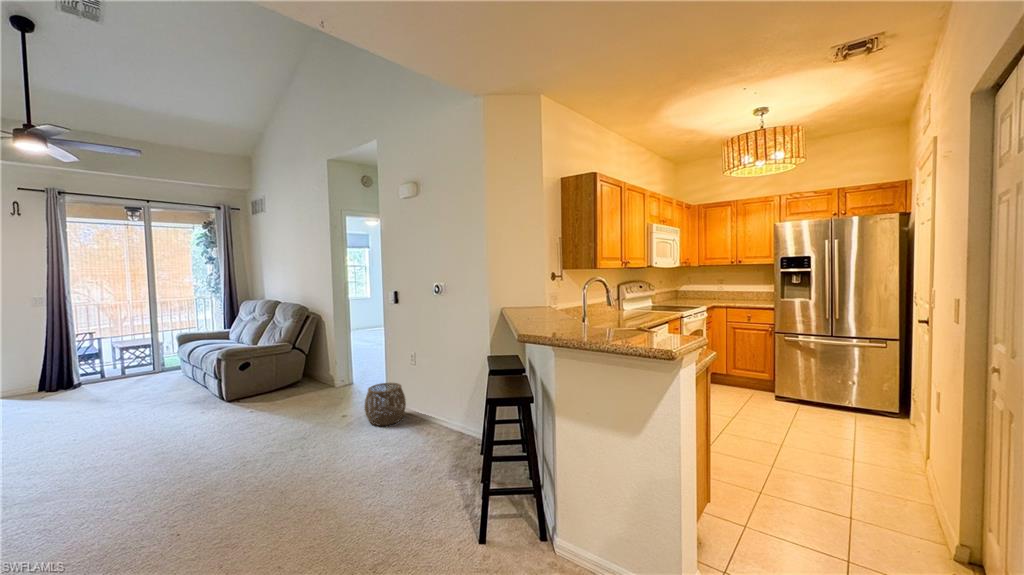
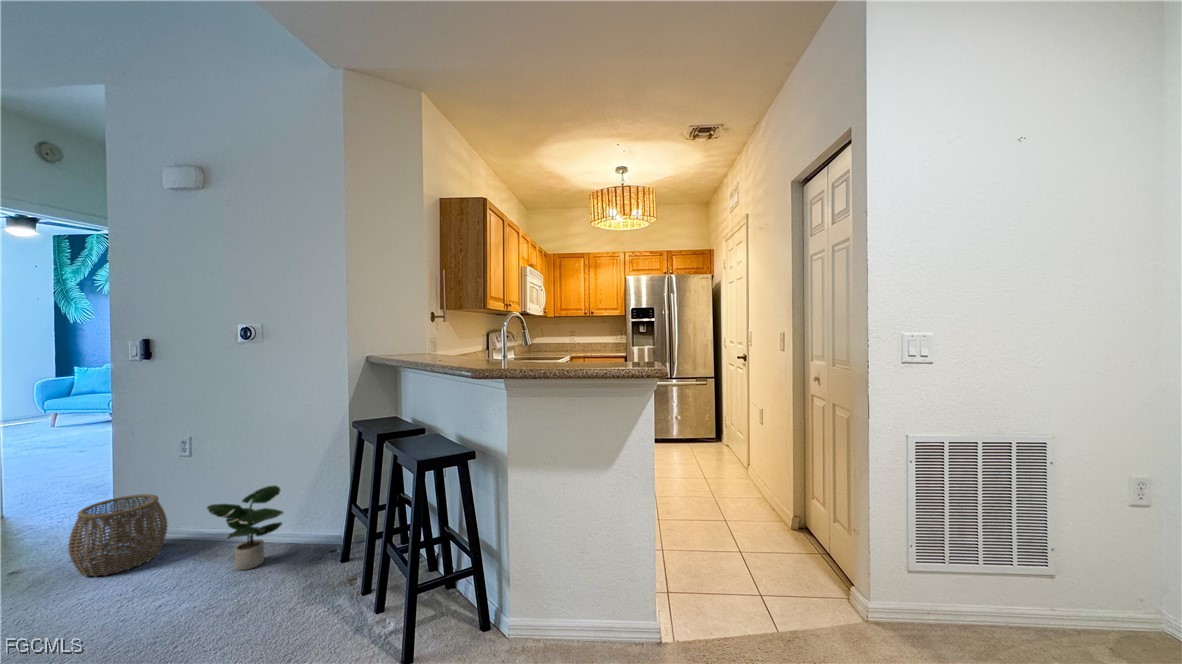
potted plant: none [414,391,454,442] -> present [207,485,283,570]

